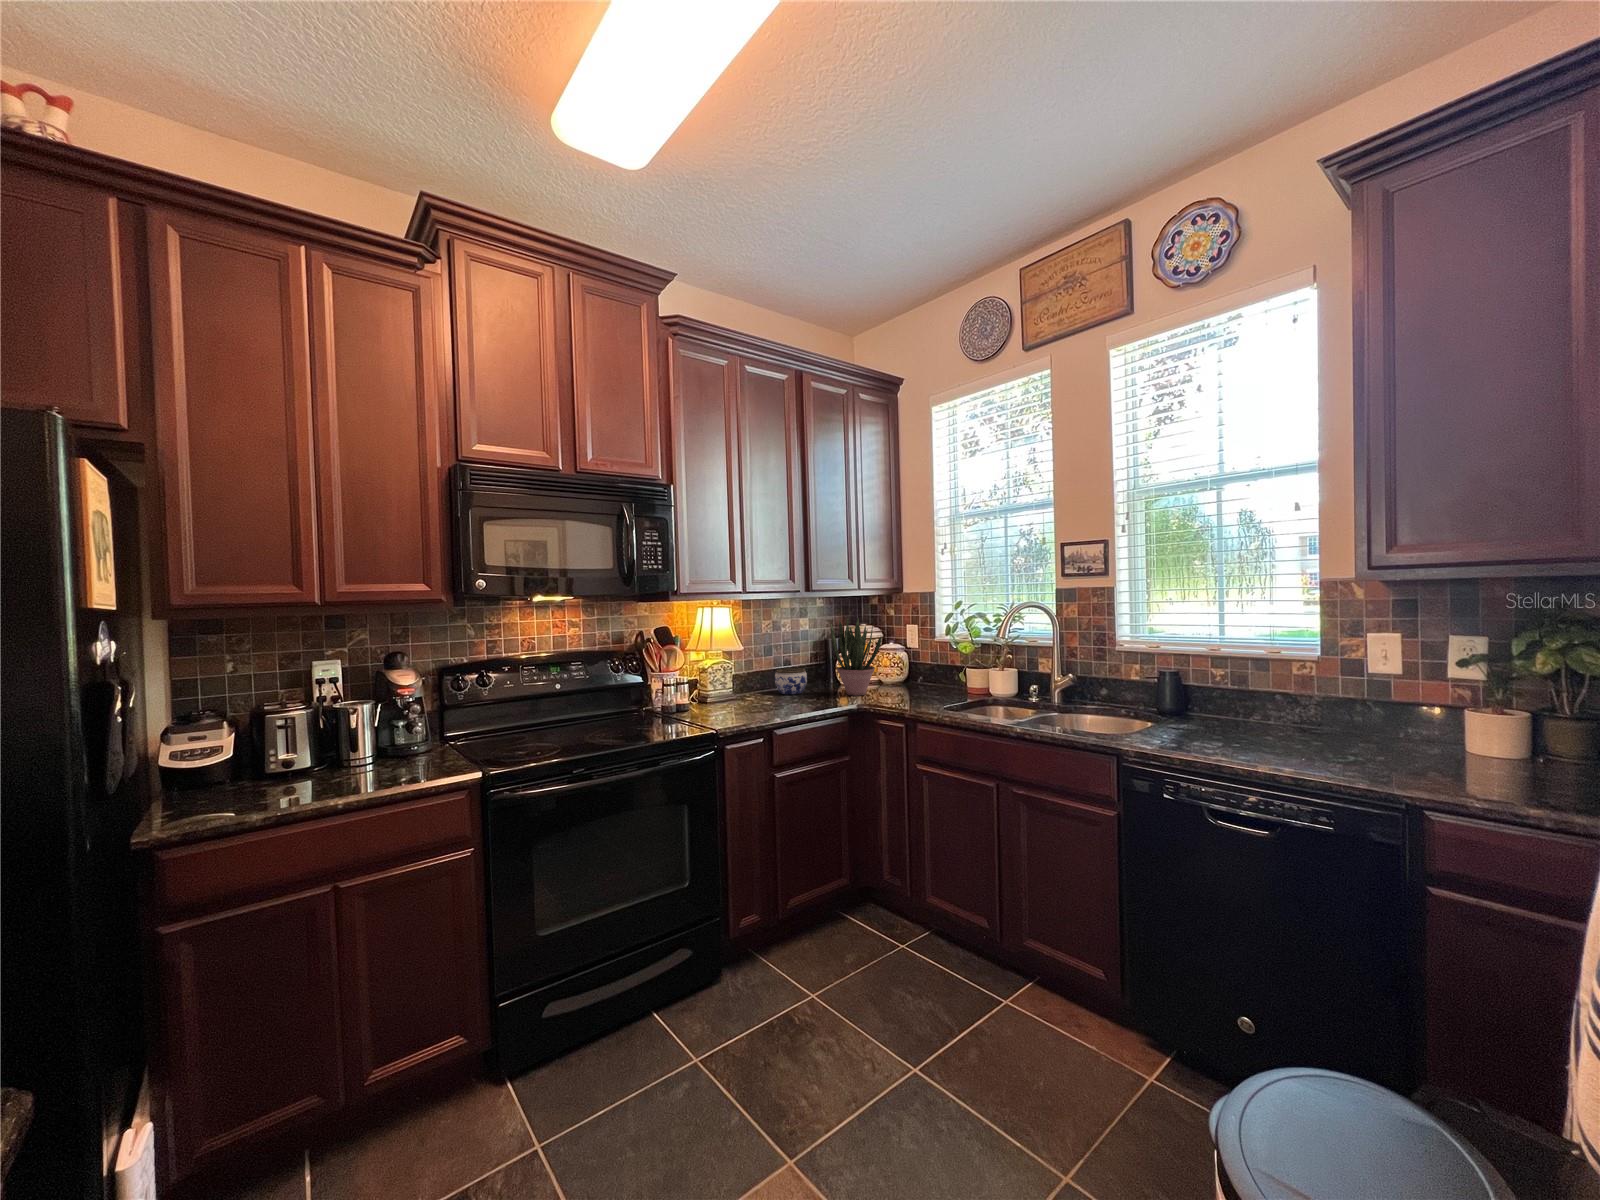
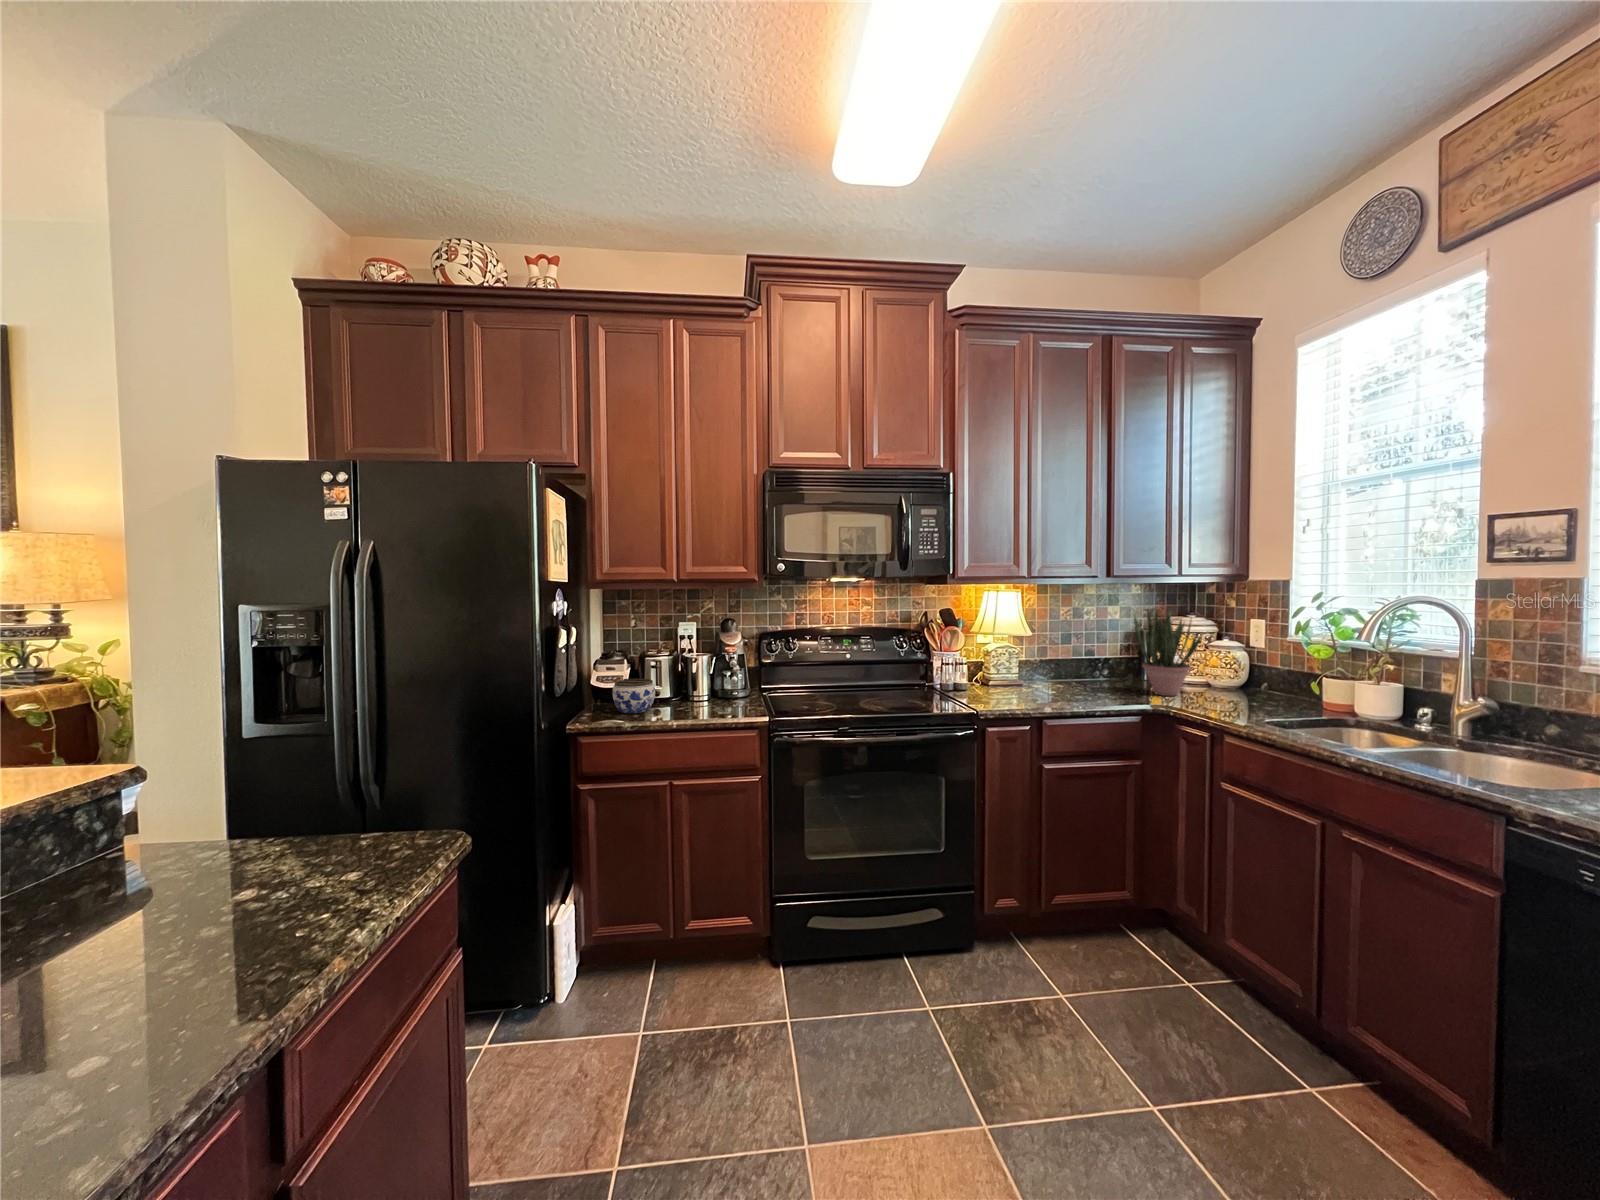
jar: present [775,668,807,694] -> present [613,679,655,713]

